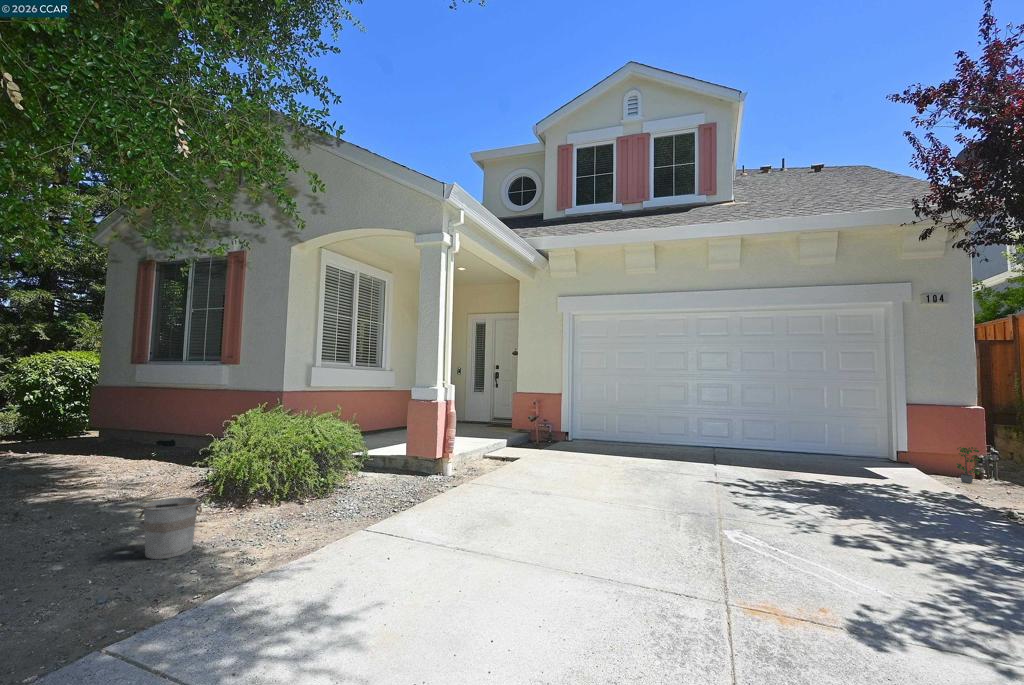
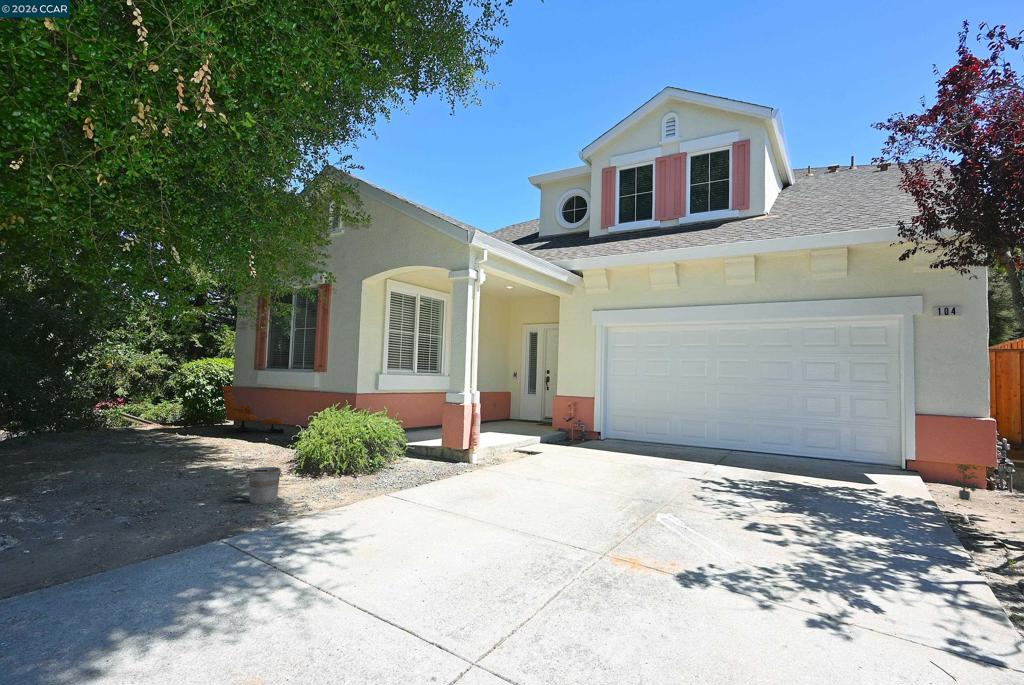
lounge chair: none [84,385,174,448] -> present [223,386,283,433]

